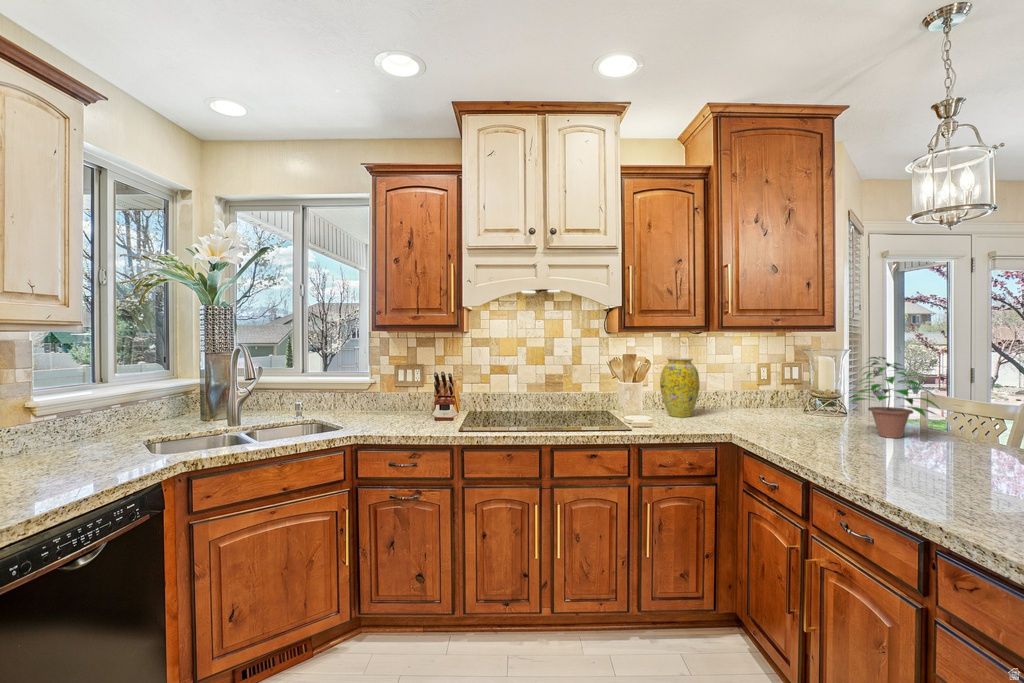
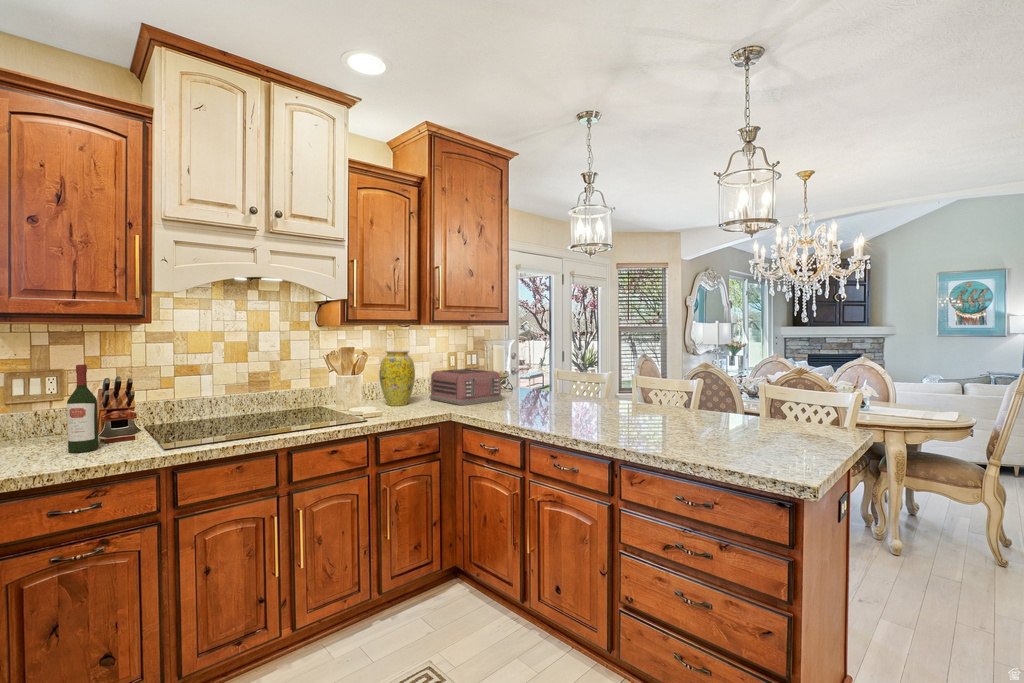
potted plant: present [849,357,939,438] -> none [524,346,580,405]
wine bottle: none [409,362,427,426] -> present [67,364,98,453]
toaster: none [721,382,815,425] -> present [430,369,502,406]

